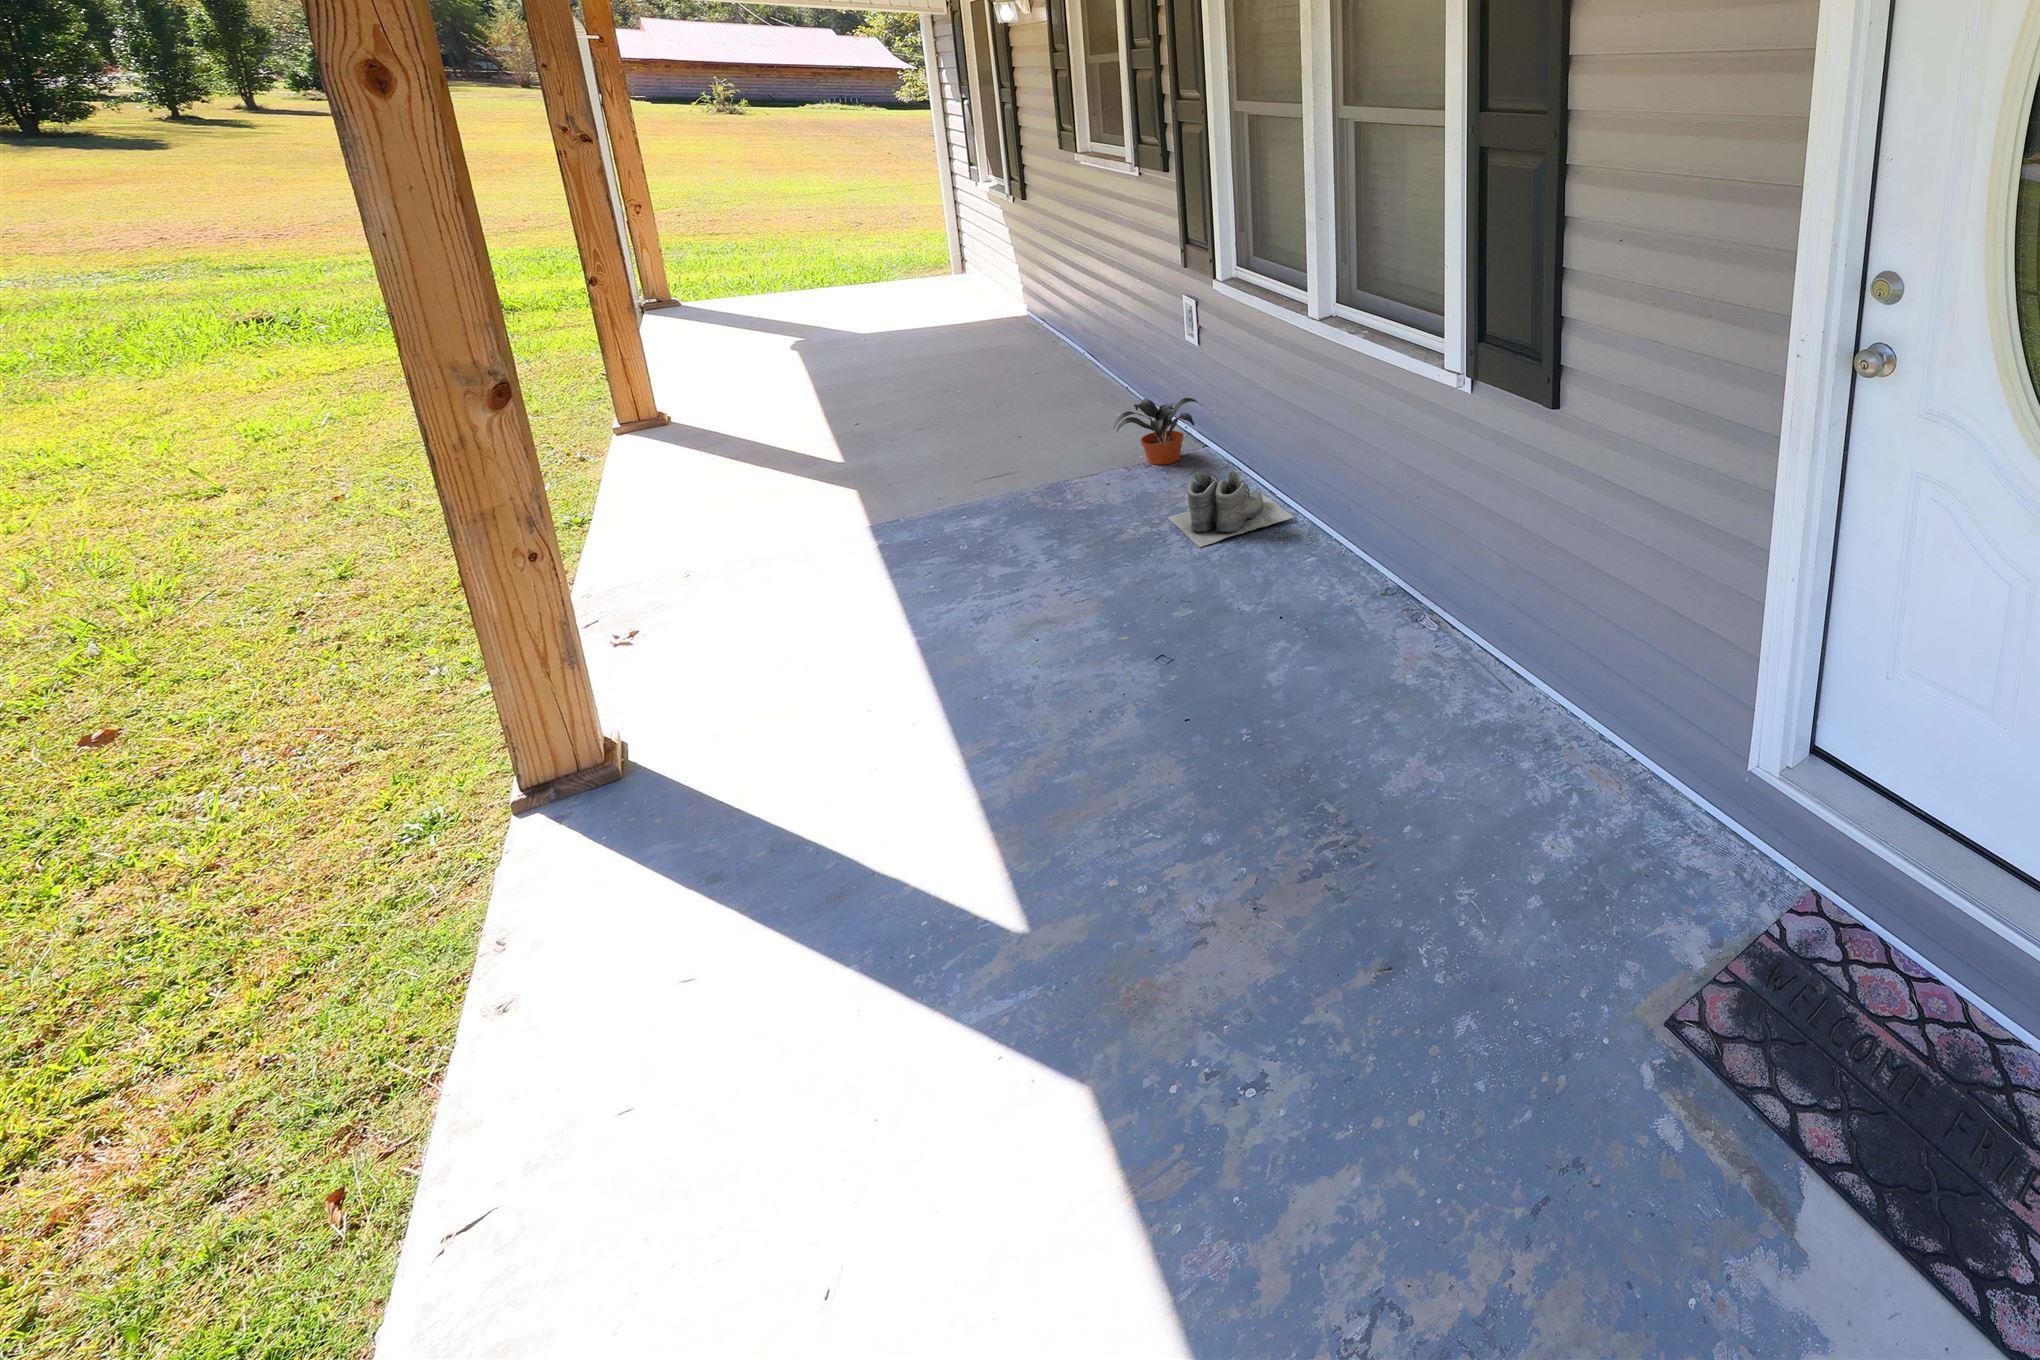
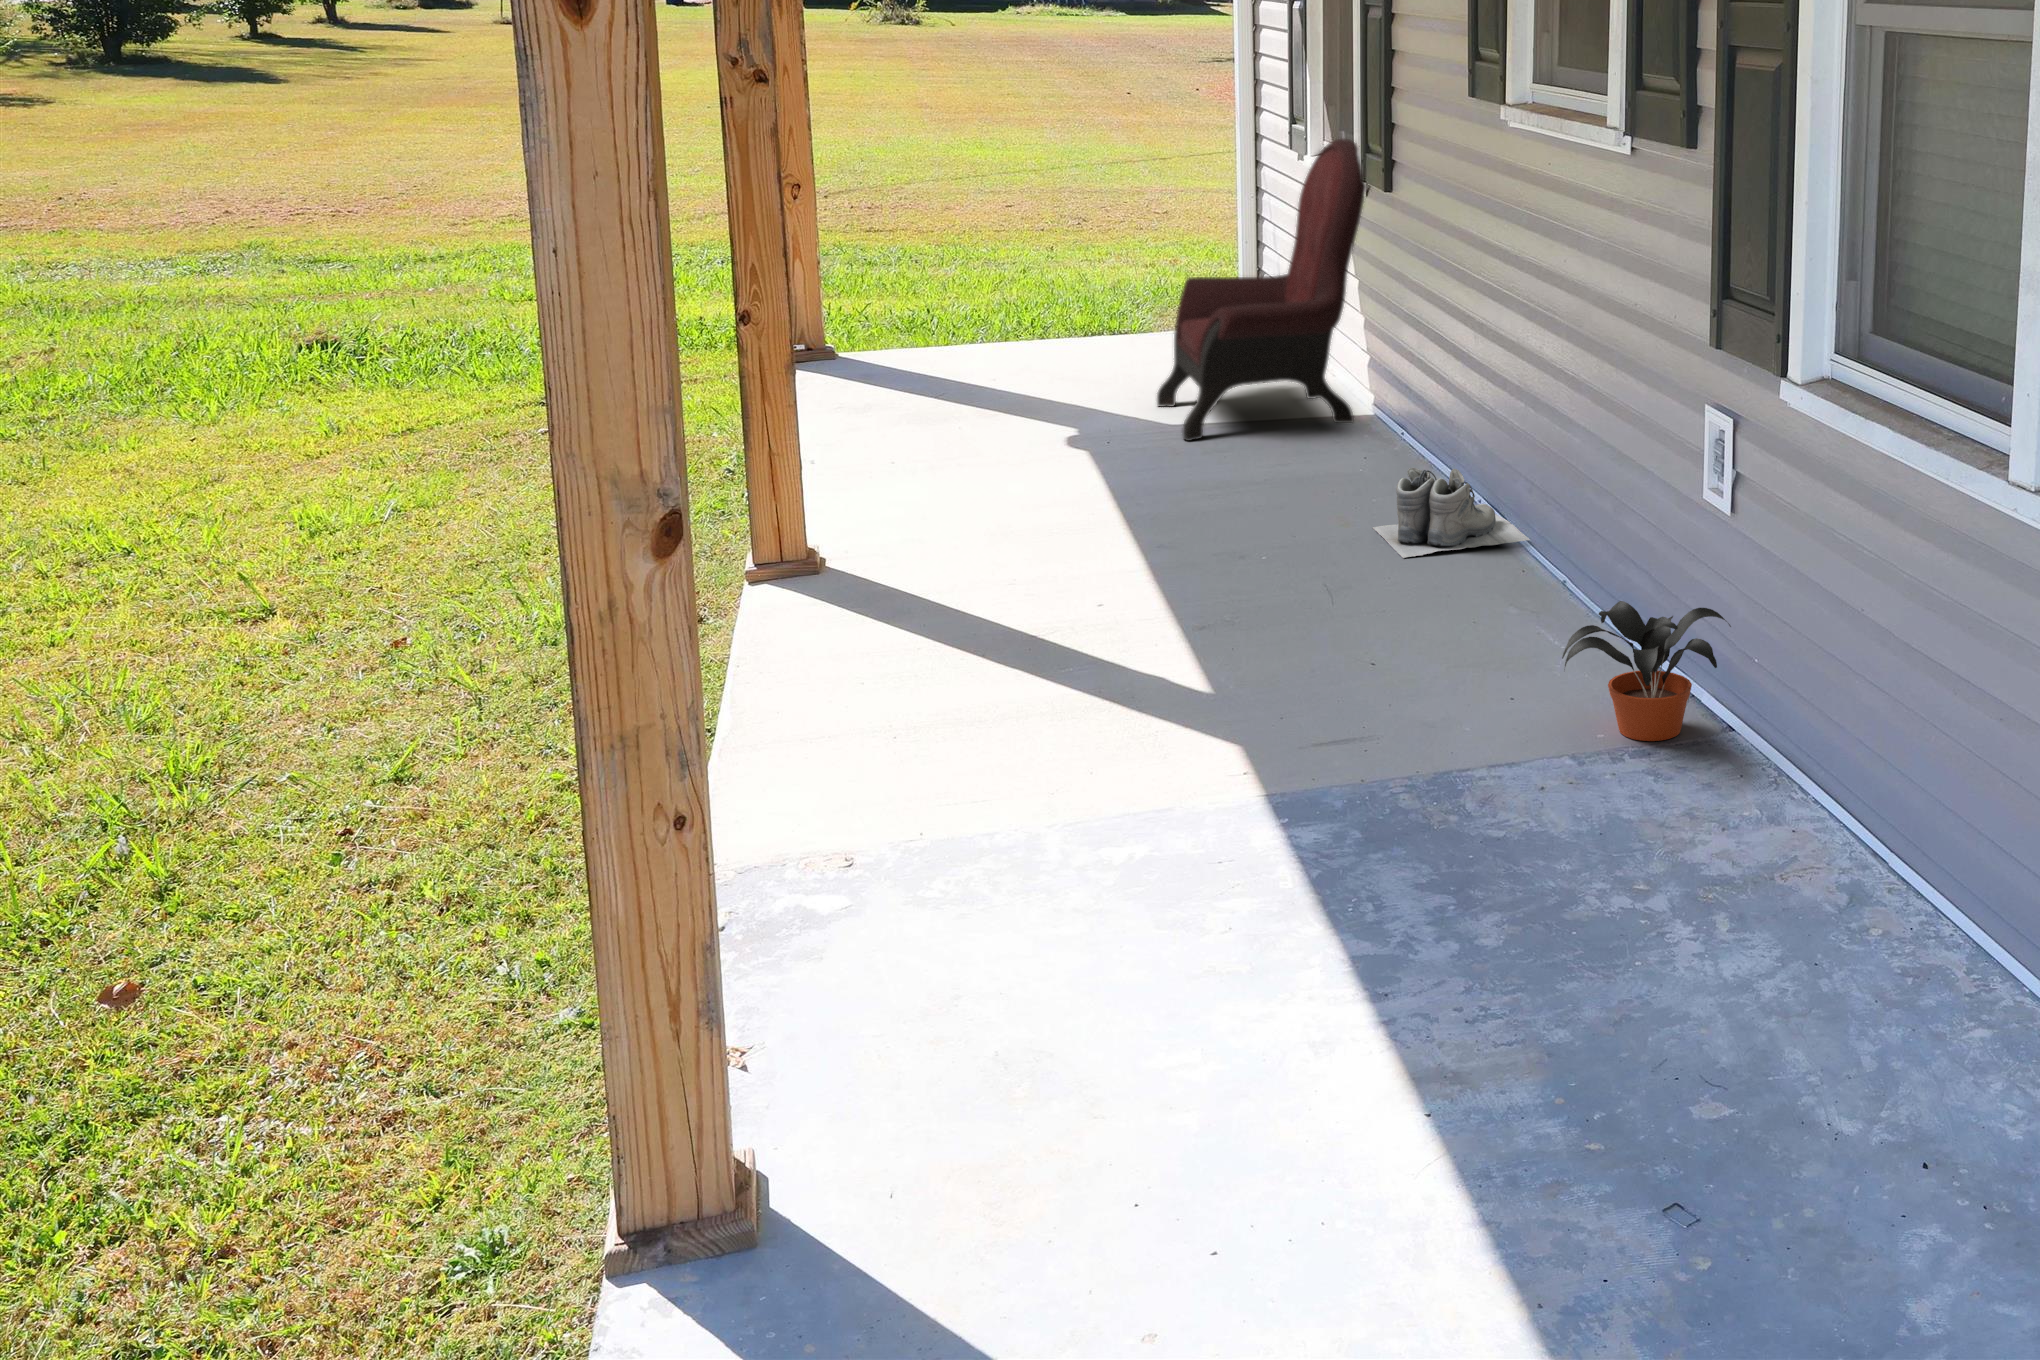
armchair: none [890,174,1010,340] -> present [1157,139,1366,441]
boots: present [1168,471,1293,548] -> present [1373,468,1530,558]

